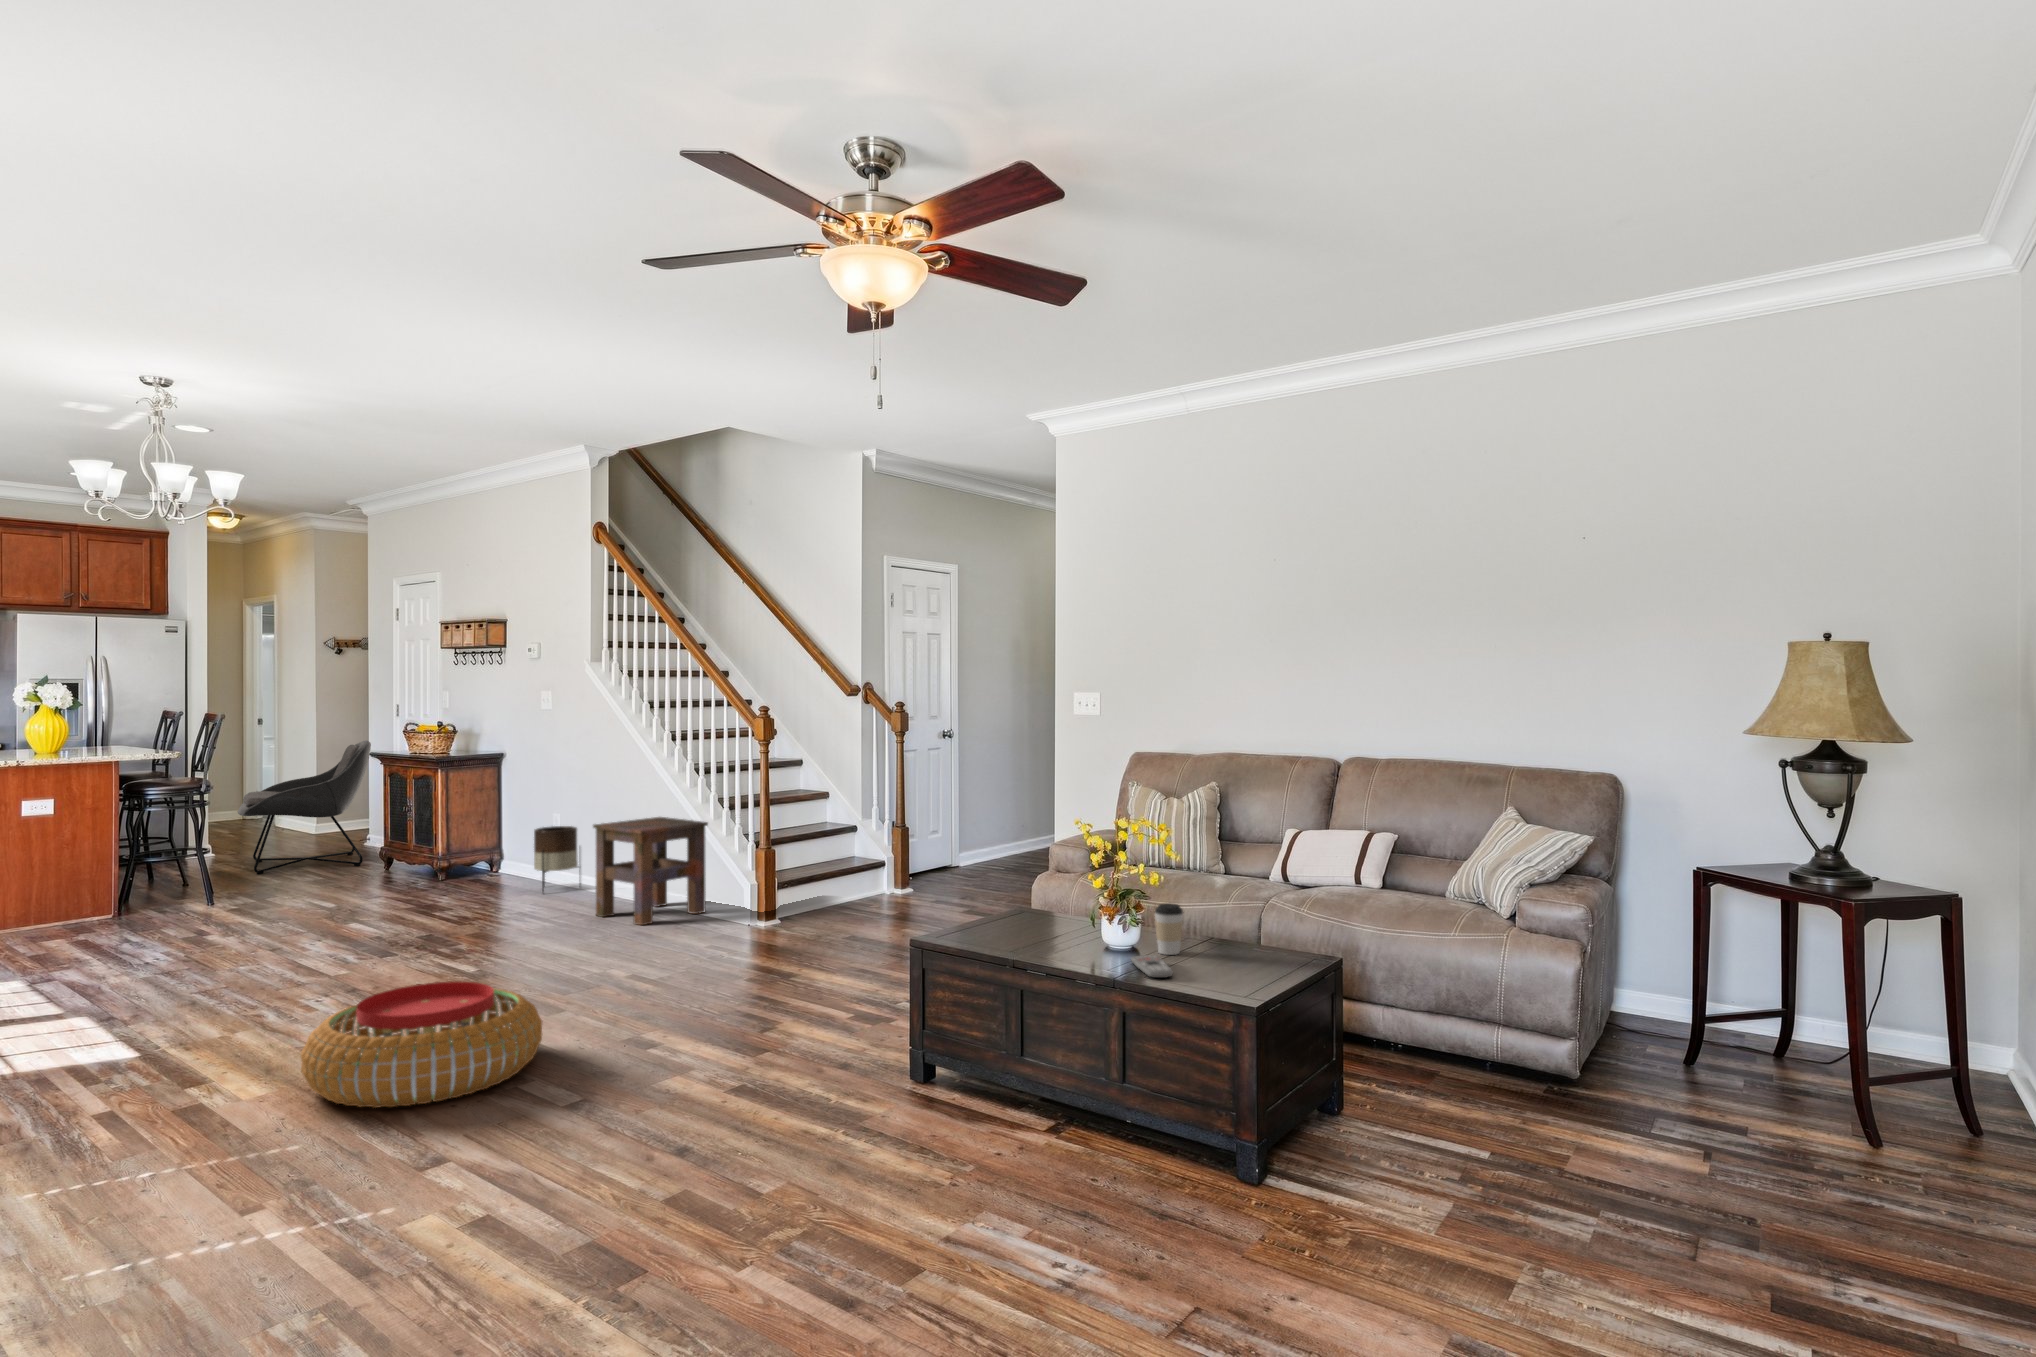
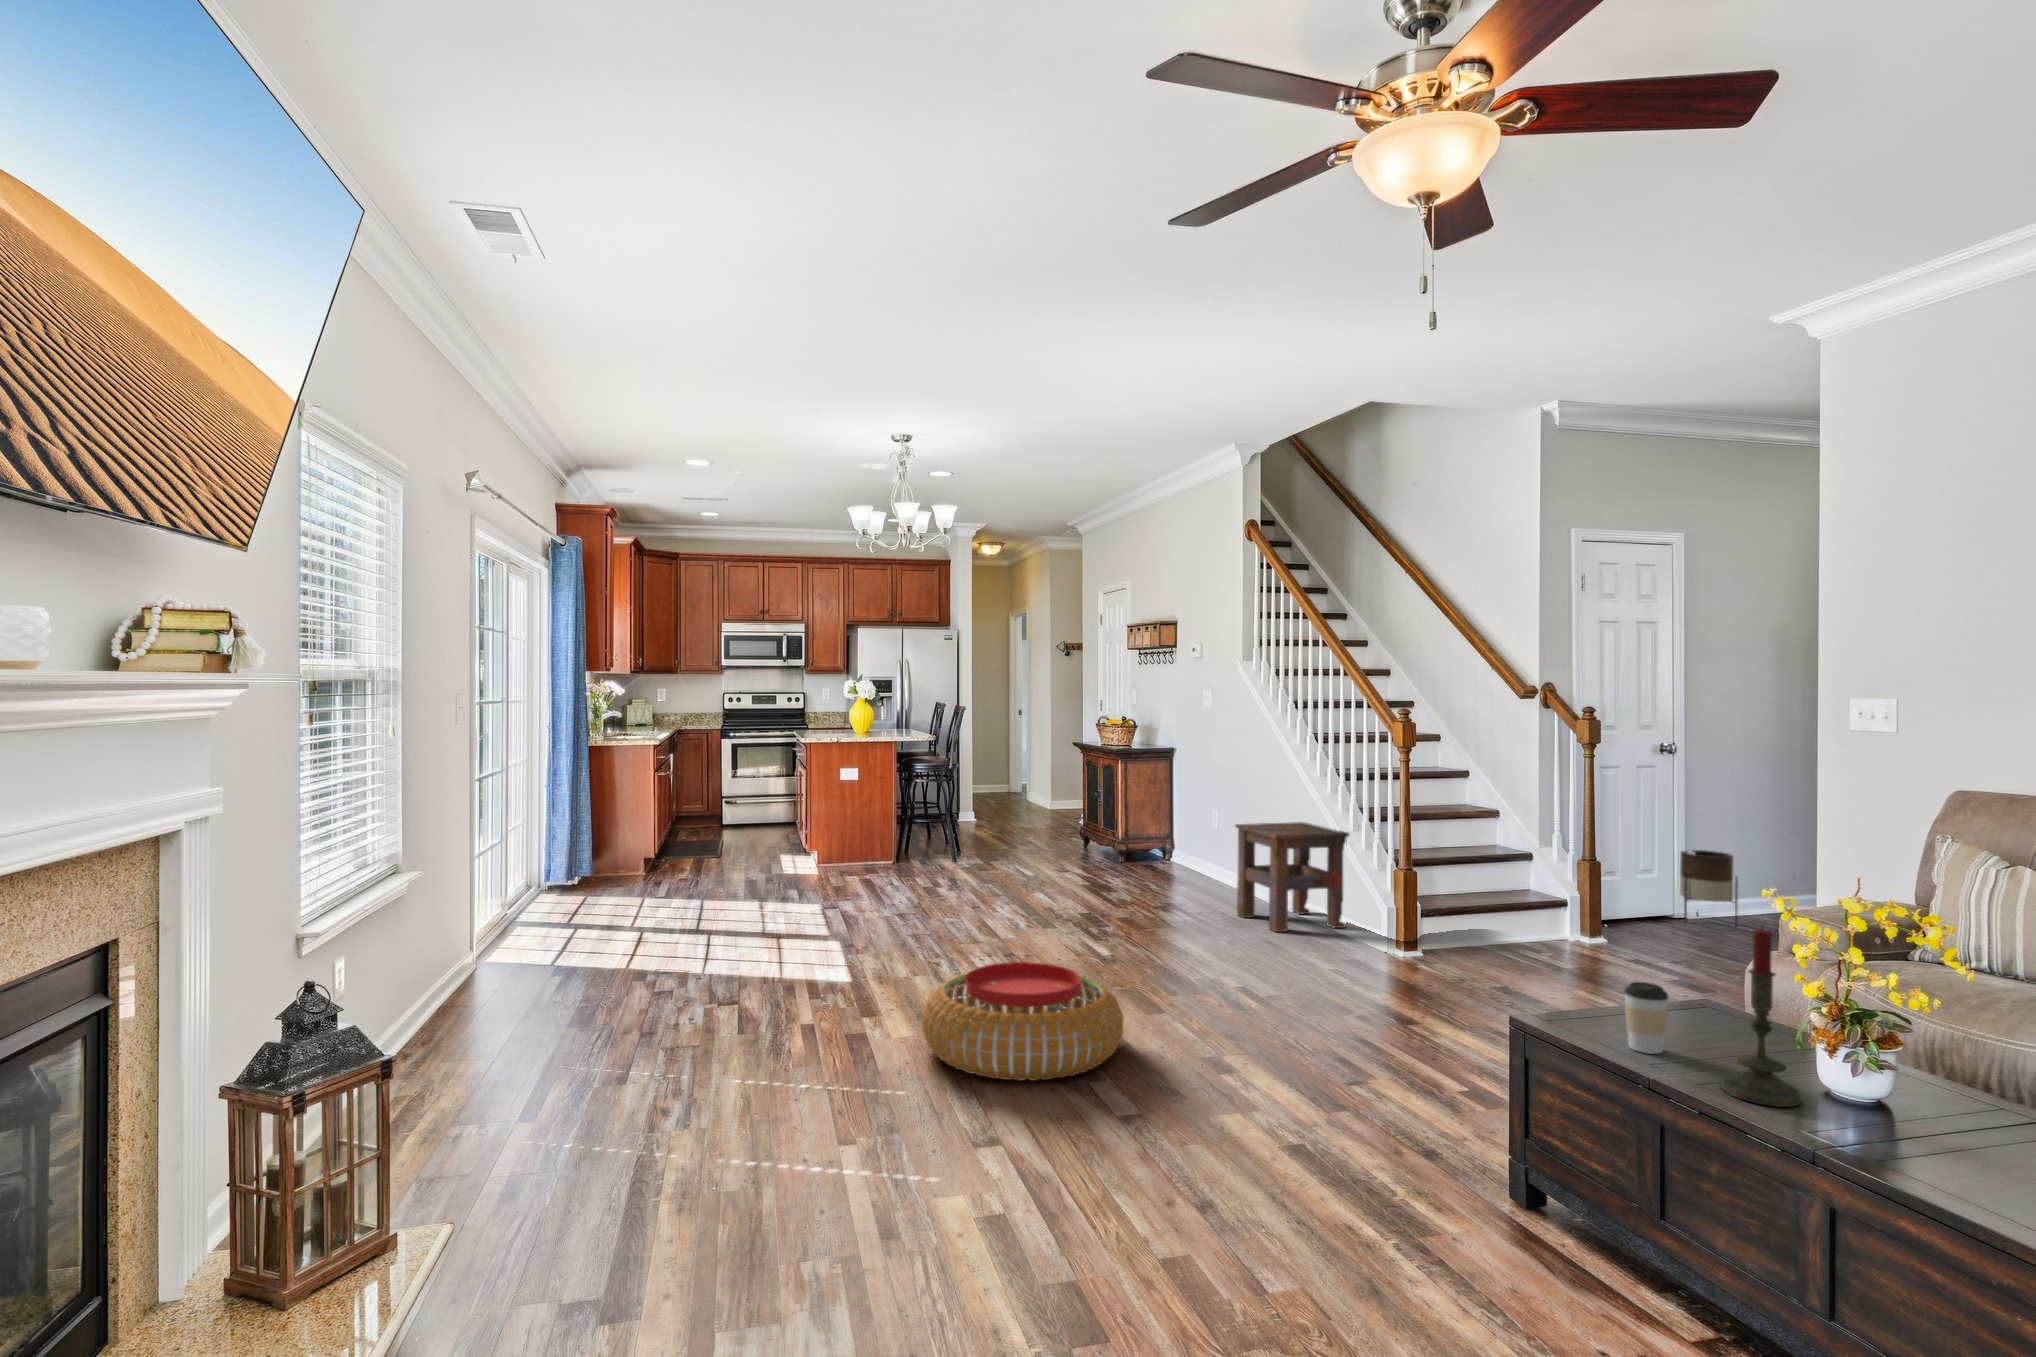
lounge chair: present [238,740,371,874] -> none [984,732,1080,840]
planter: present [534,826,581,892] -> present [1680,850,1738,925]
candle: none [1054,844,1100,965] -> present [1721,928,1802,1107]
coffee cup: present [1155,903,1183,955] -> present [1624,982,1668,1054]
remote control: present [1131,955,1173,978] -> none [1860,1112,1935,1163]

